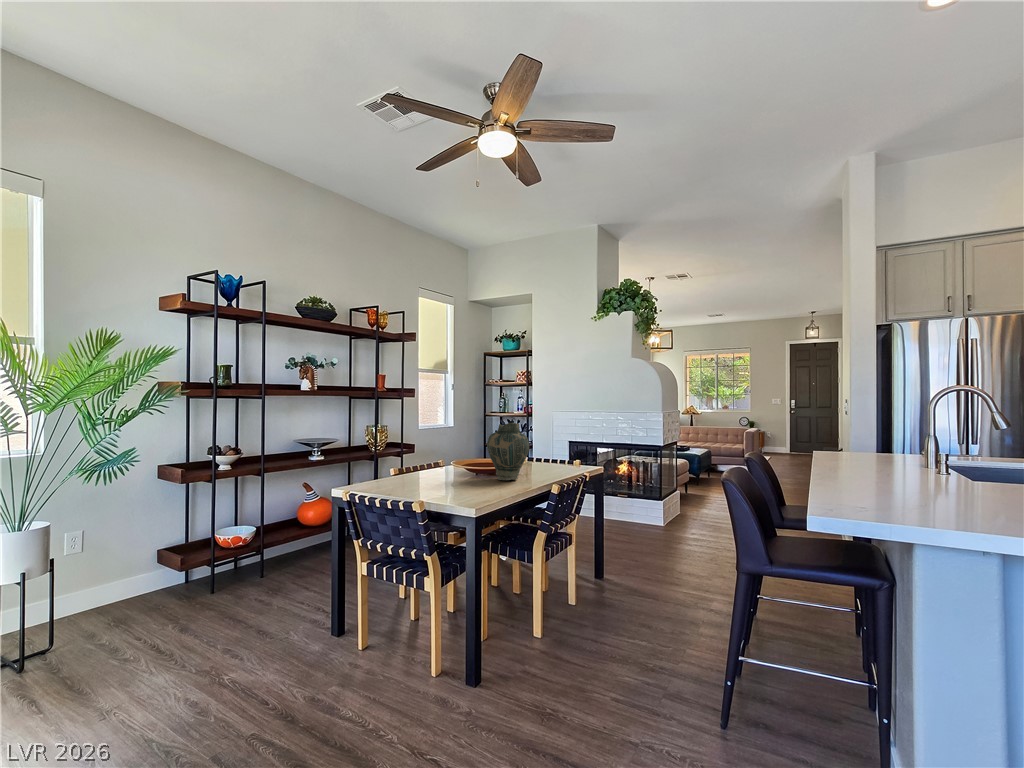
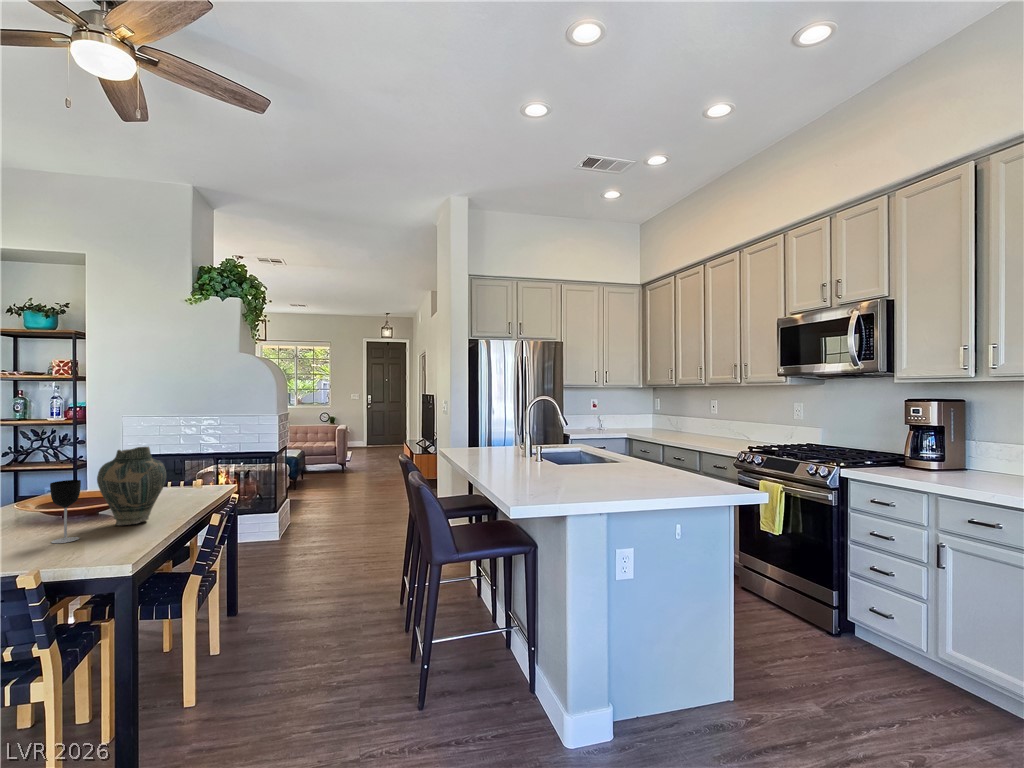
wine glass: none [456,442,472,484] -> present [50,480,81,543]

